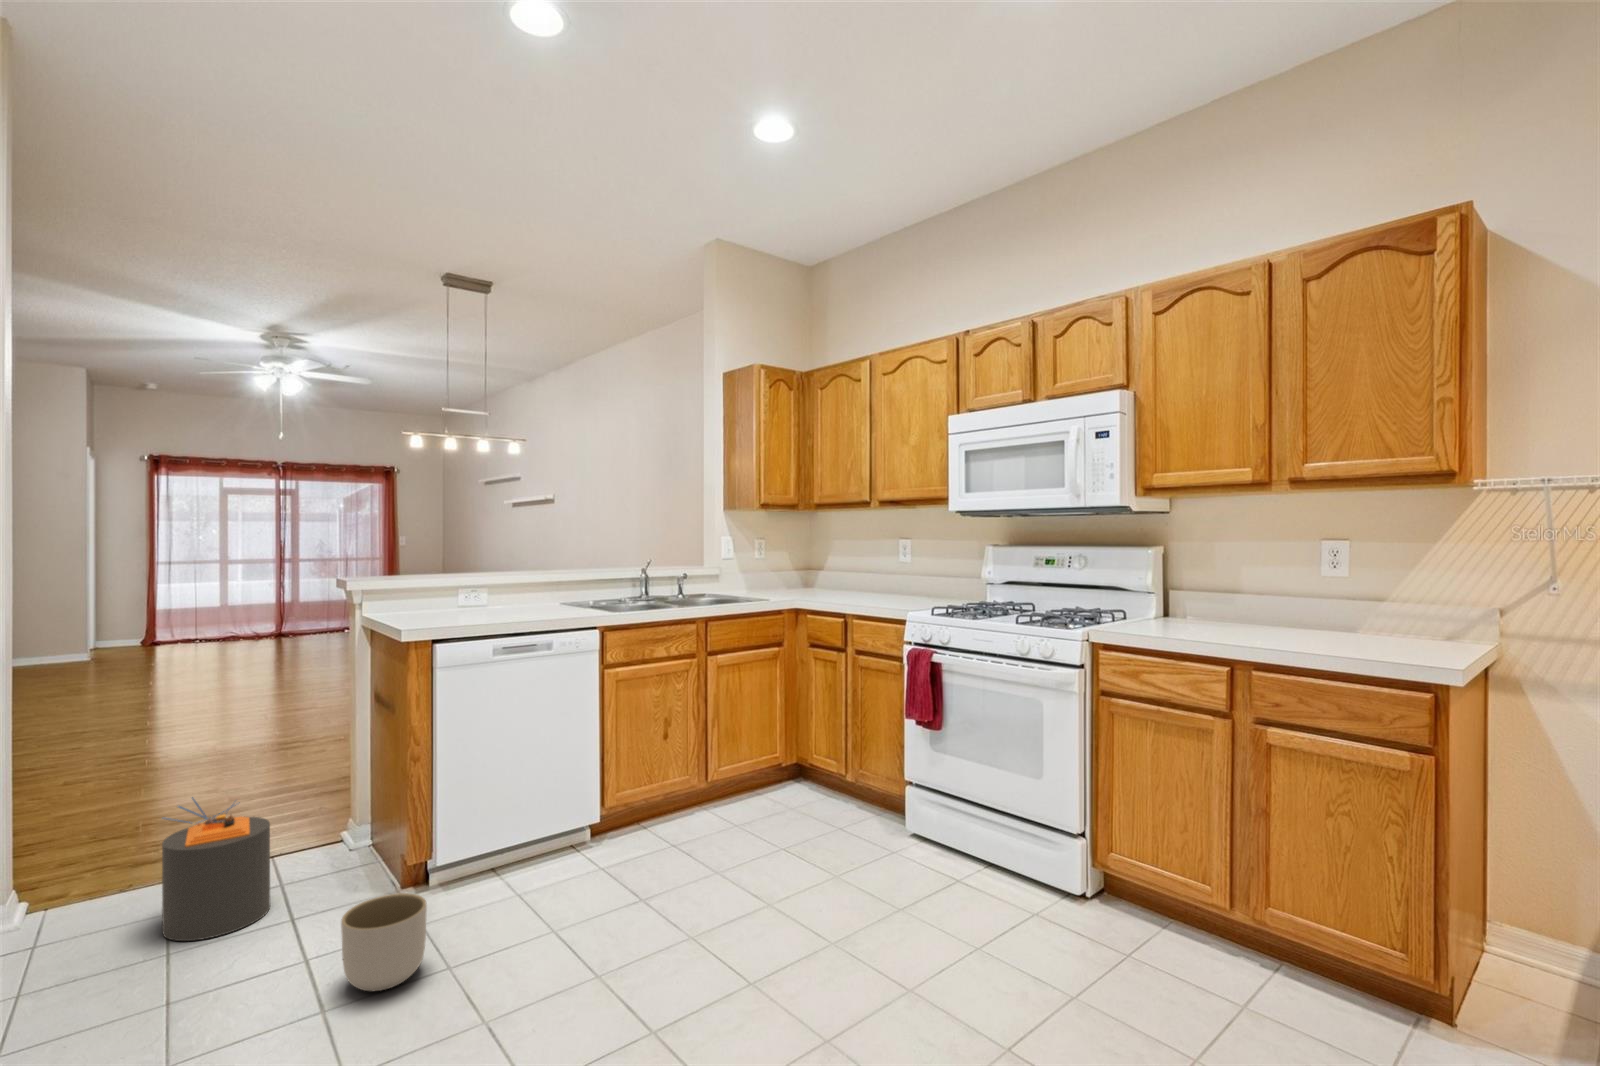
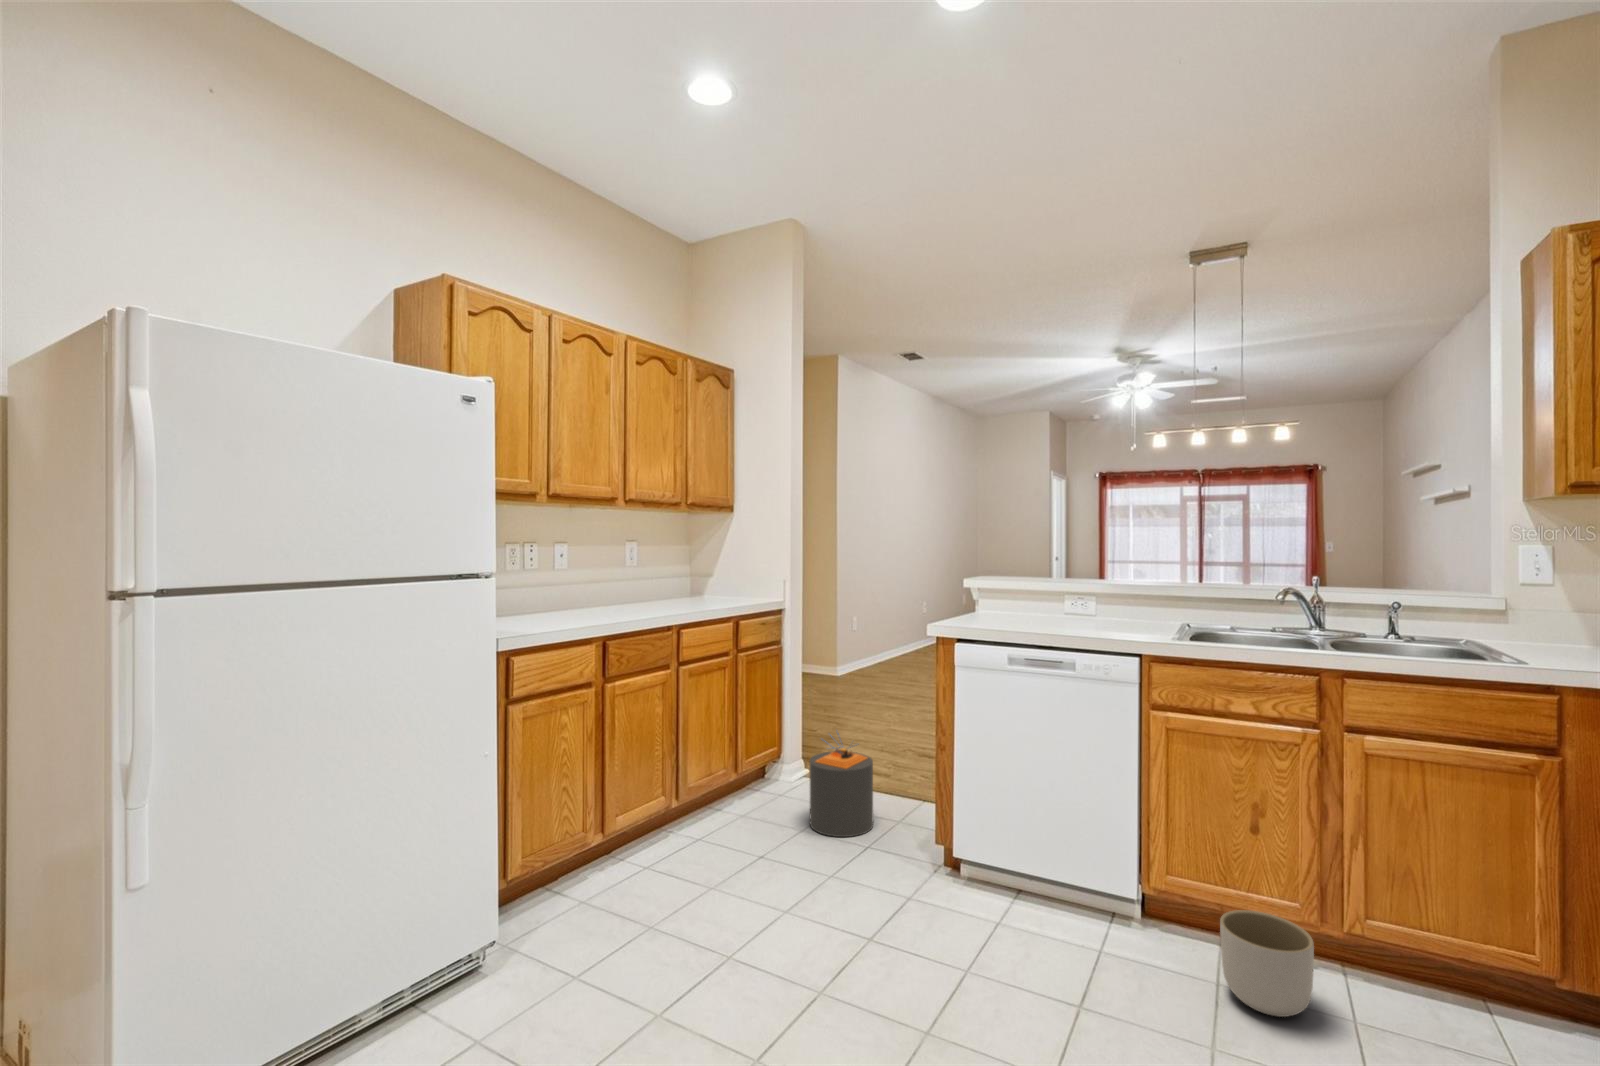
planter: present [341,893,427,991] -> present [1220,910,1314,1017]

